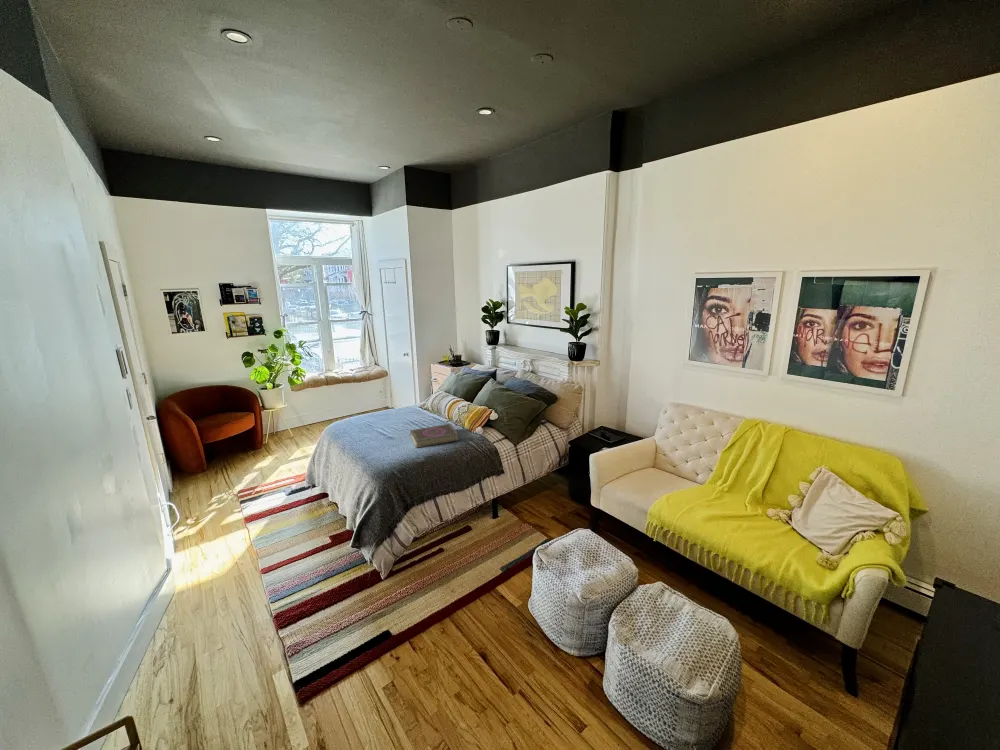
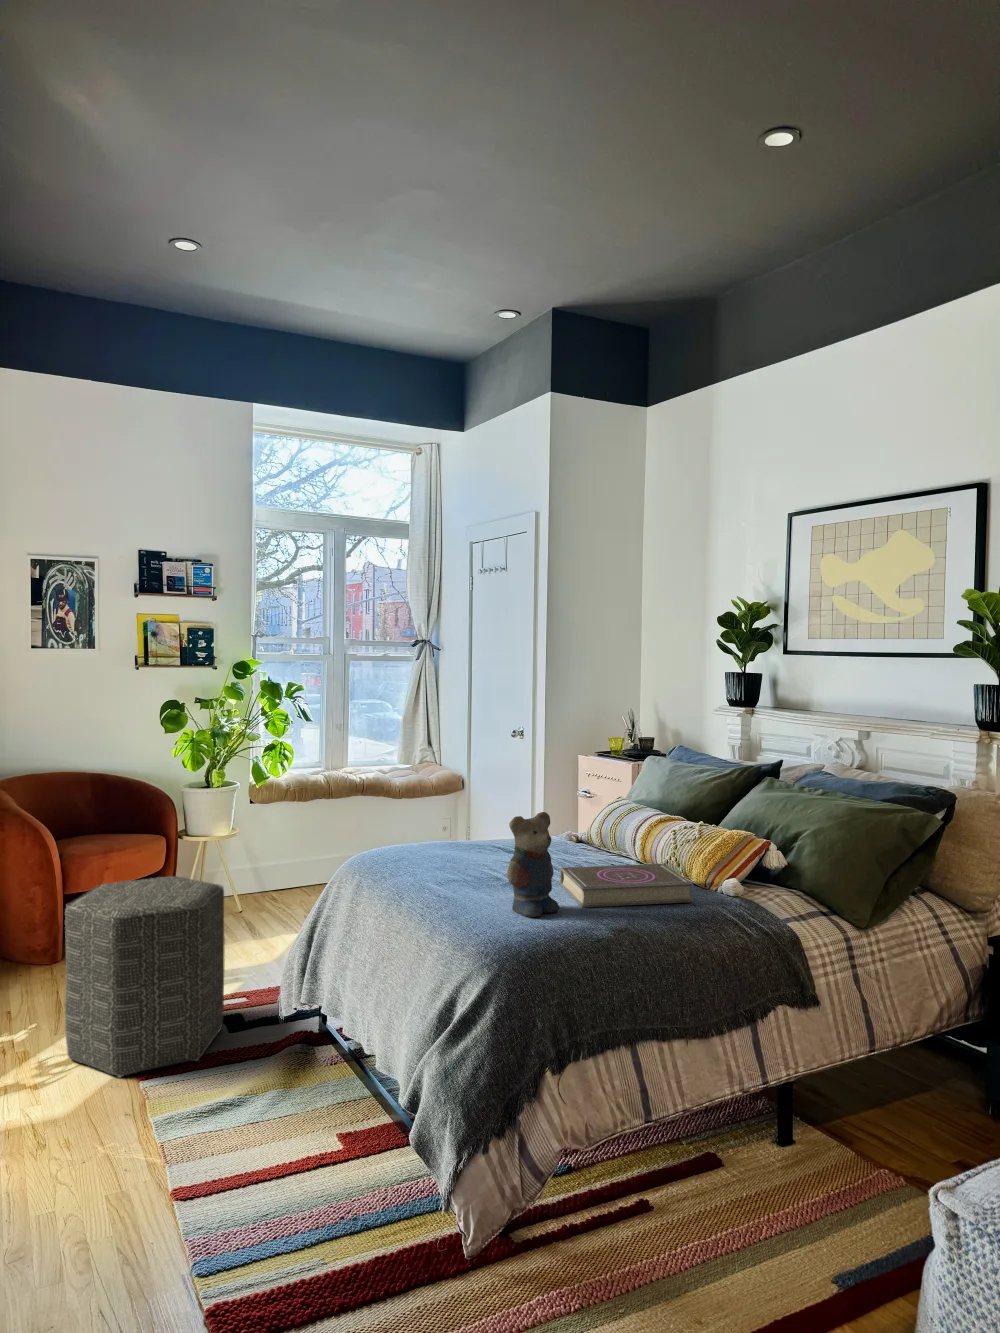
teddy bear: none [383,415,406,456] -> present [507,812,559,917]
ottoman: none [203,439,285,524] -> present [65,876,224,1077]

